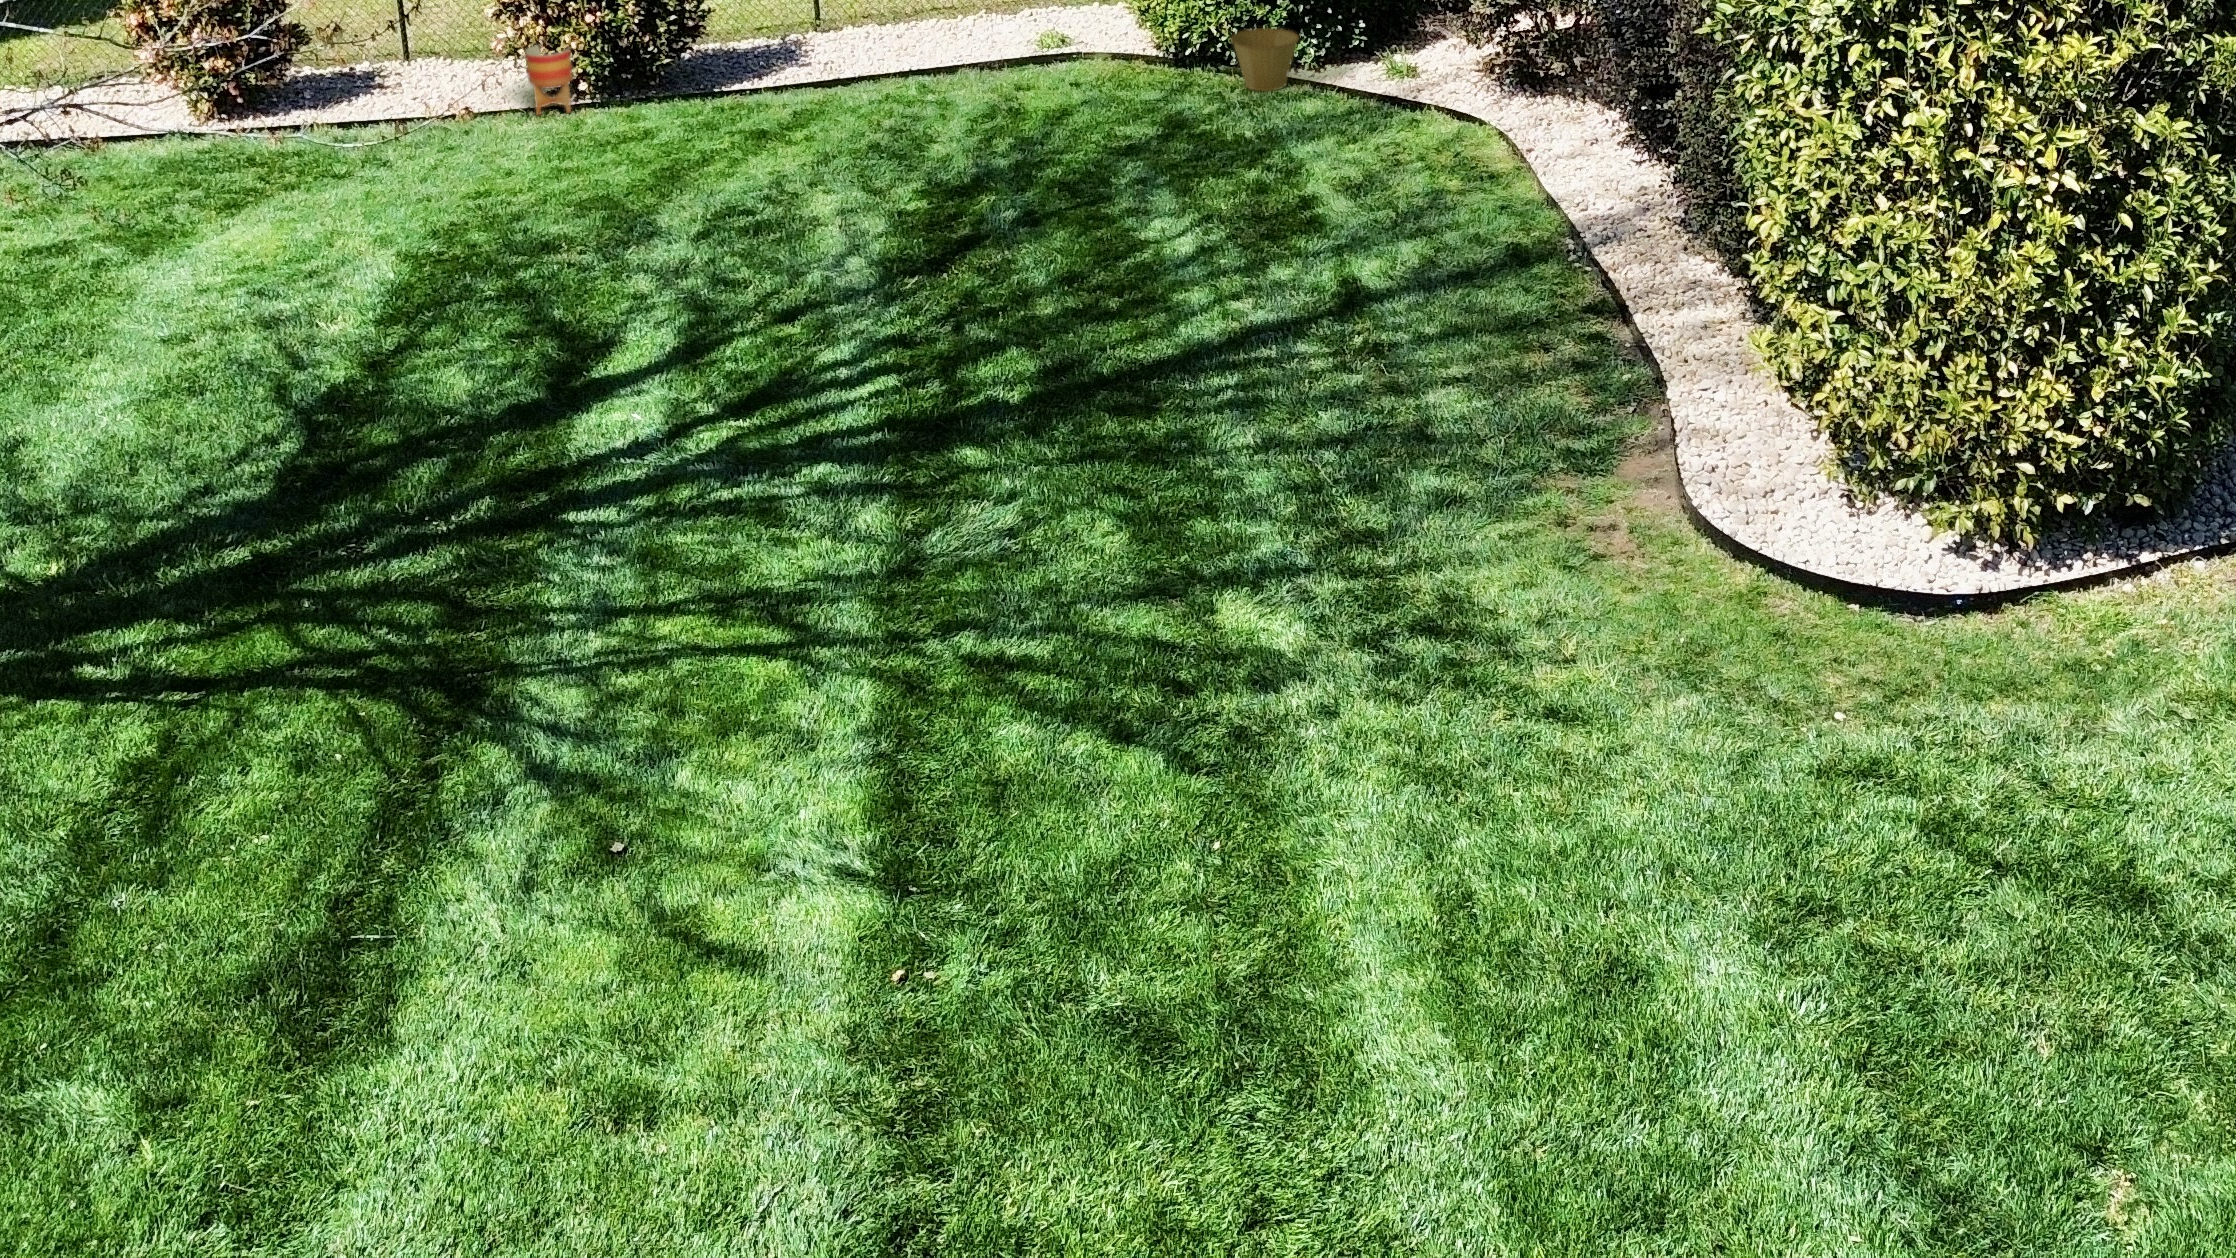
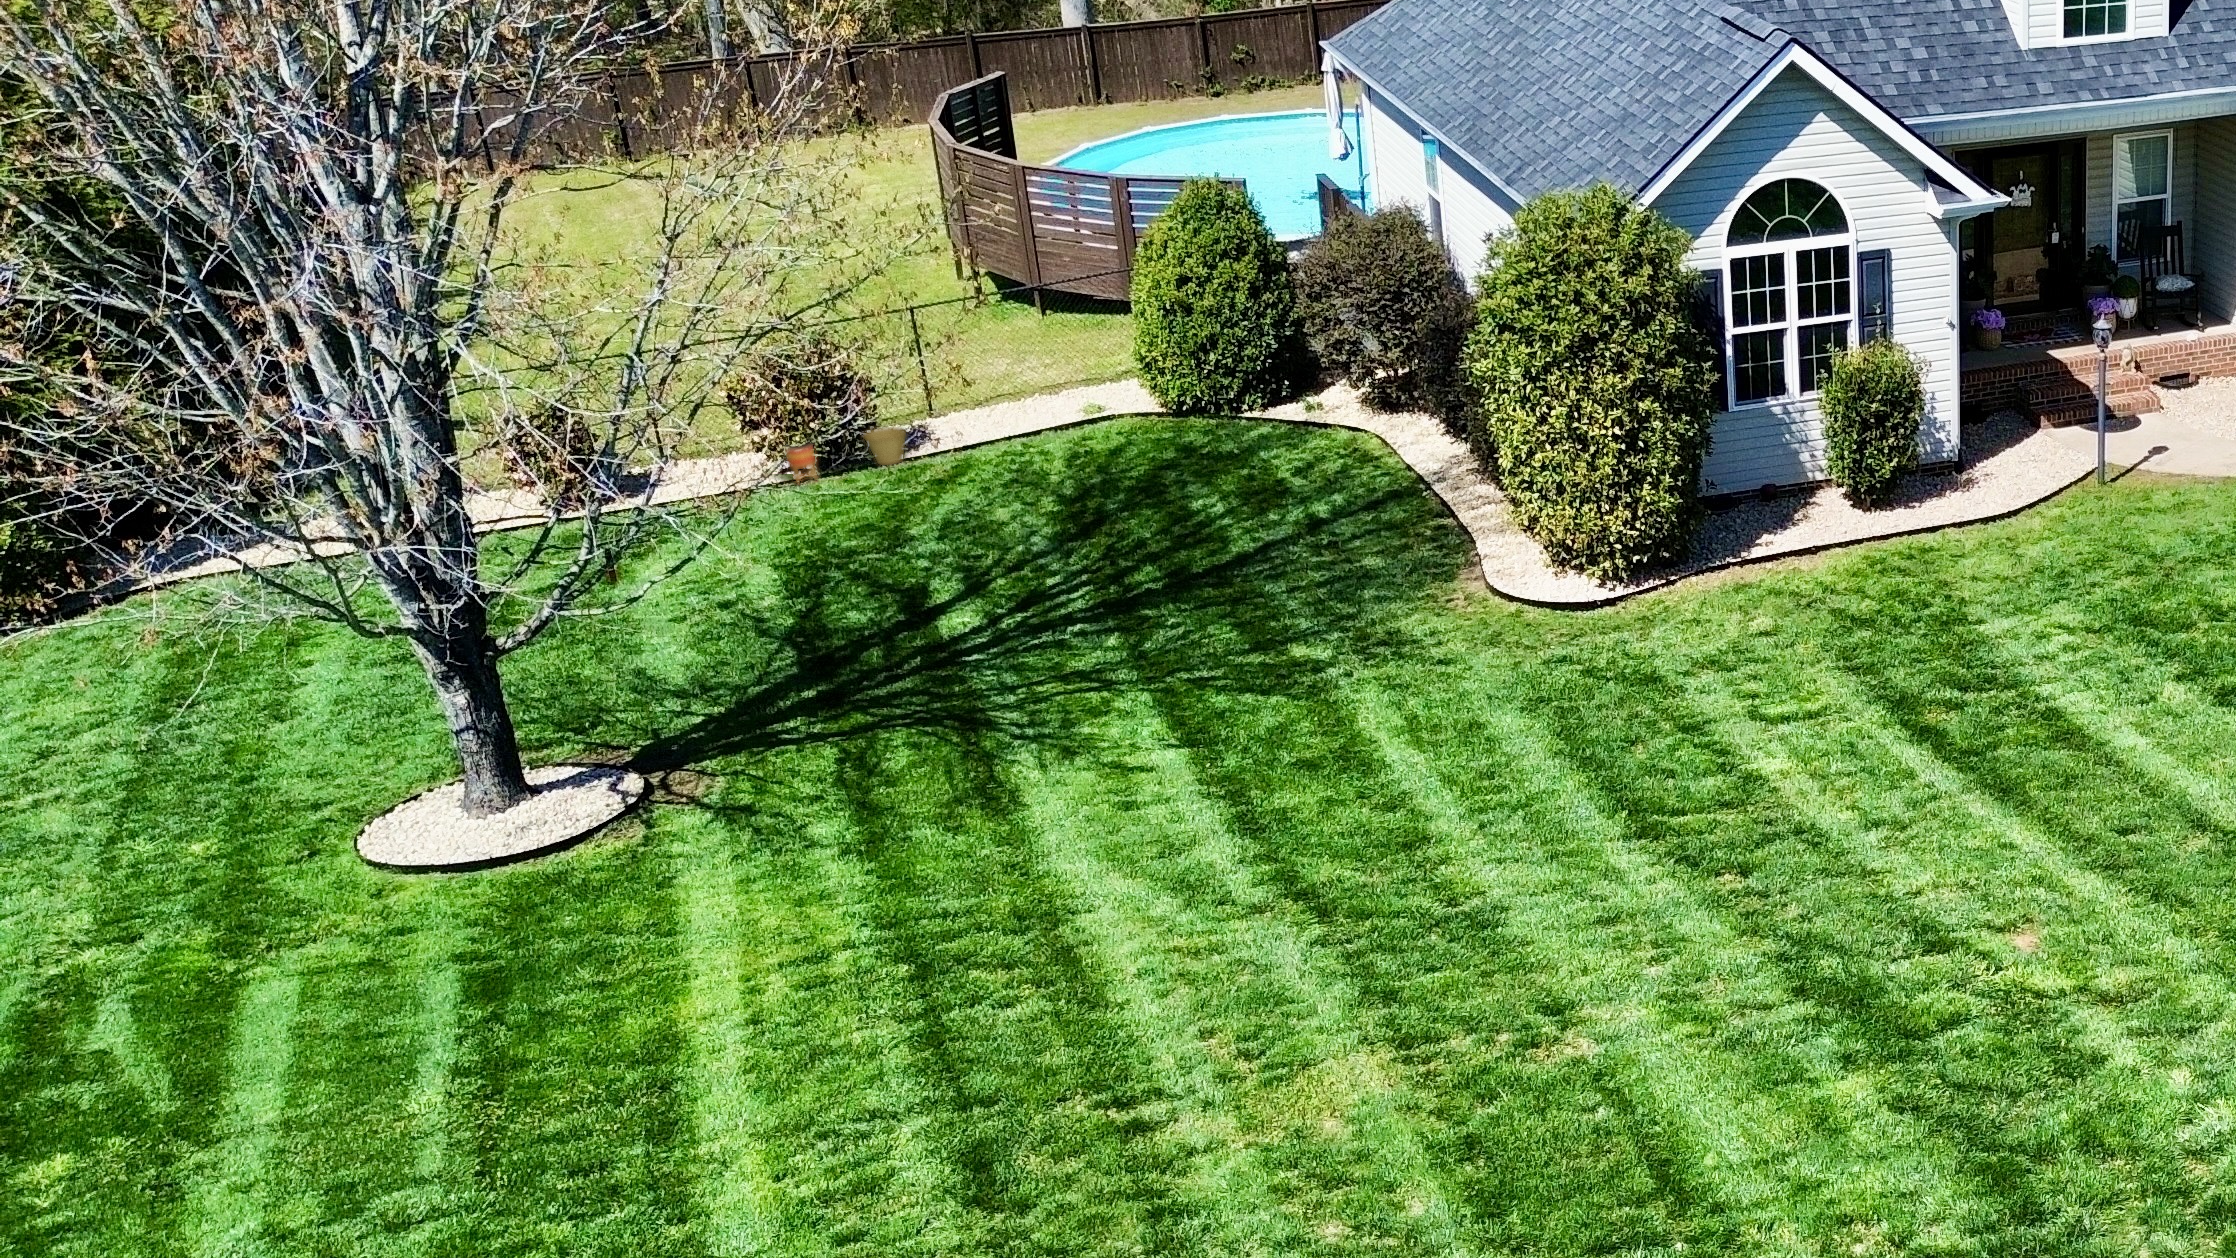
basket: present [1231,28,1300,91] -> present [864,427,906,465]

